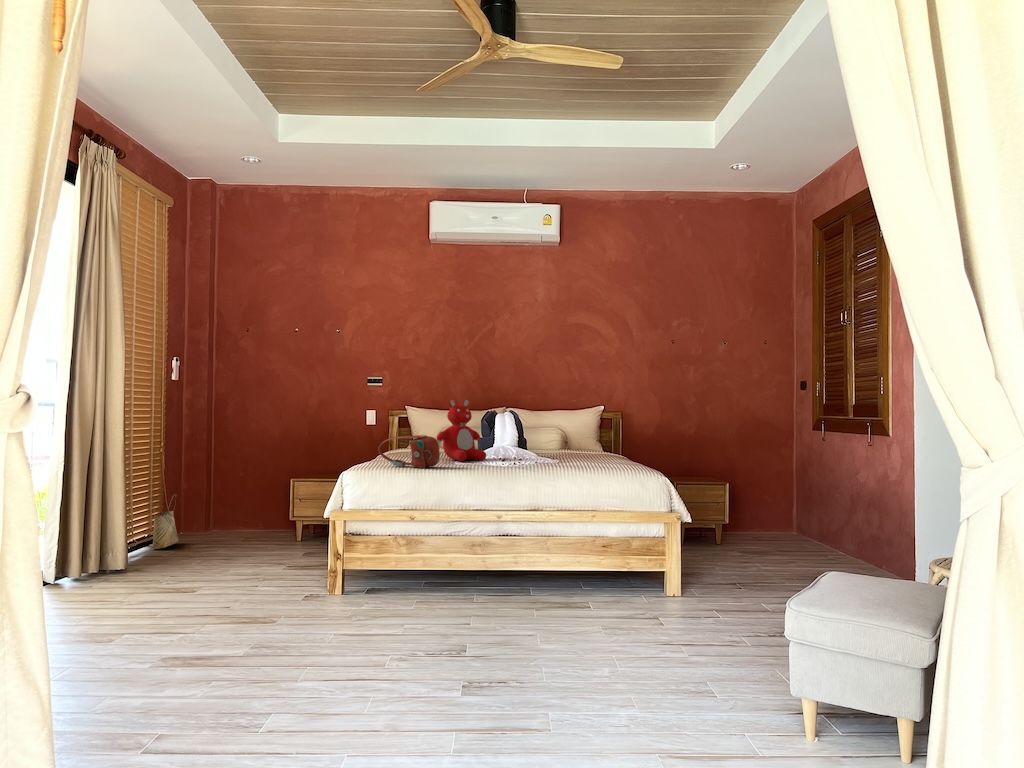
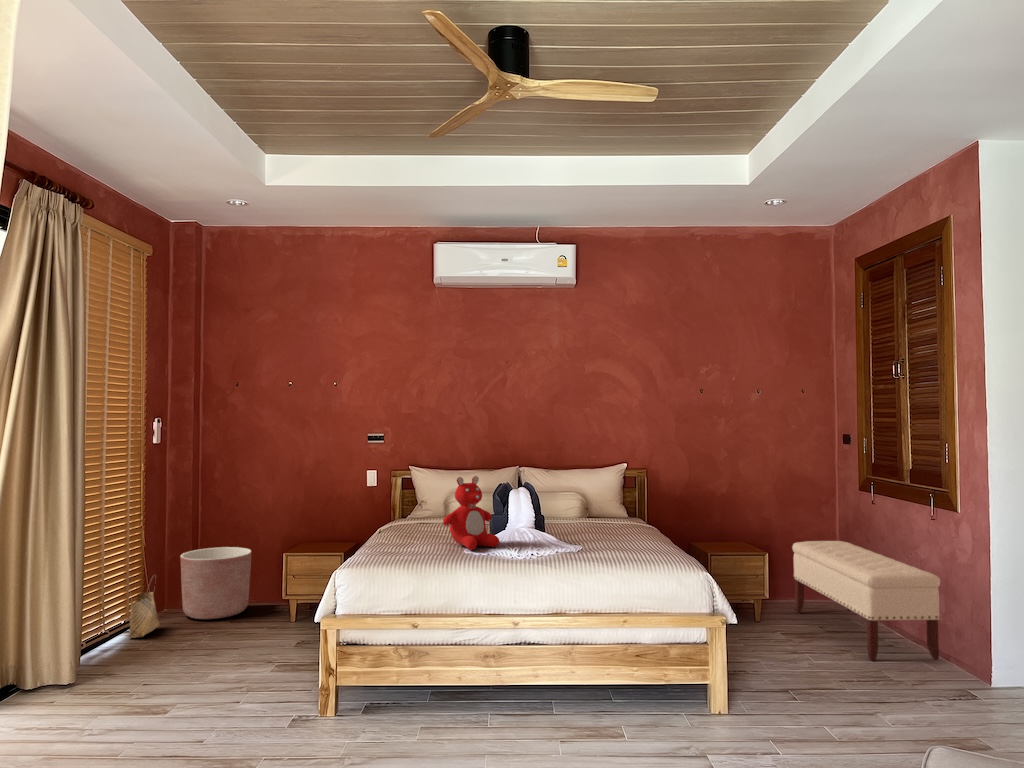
handbag: present [378,435,440,468] -> none [376,526,446,565]
bench: none [752,475,874,568] -> present [792,541,940,661]
planter: none [197,478,261,539] -> present [180,547,251,619]

